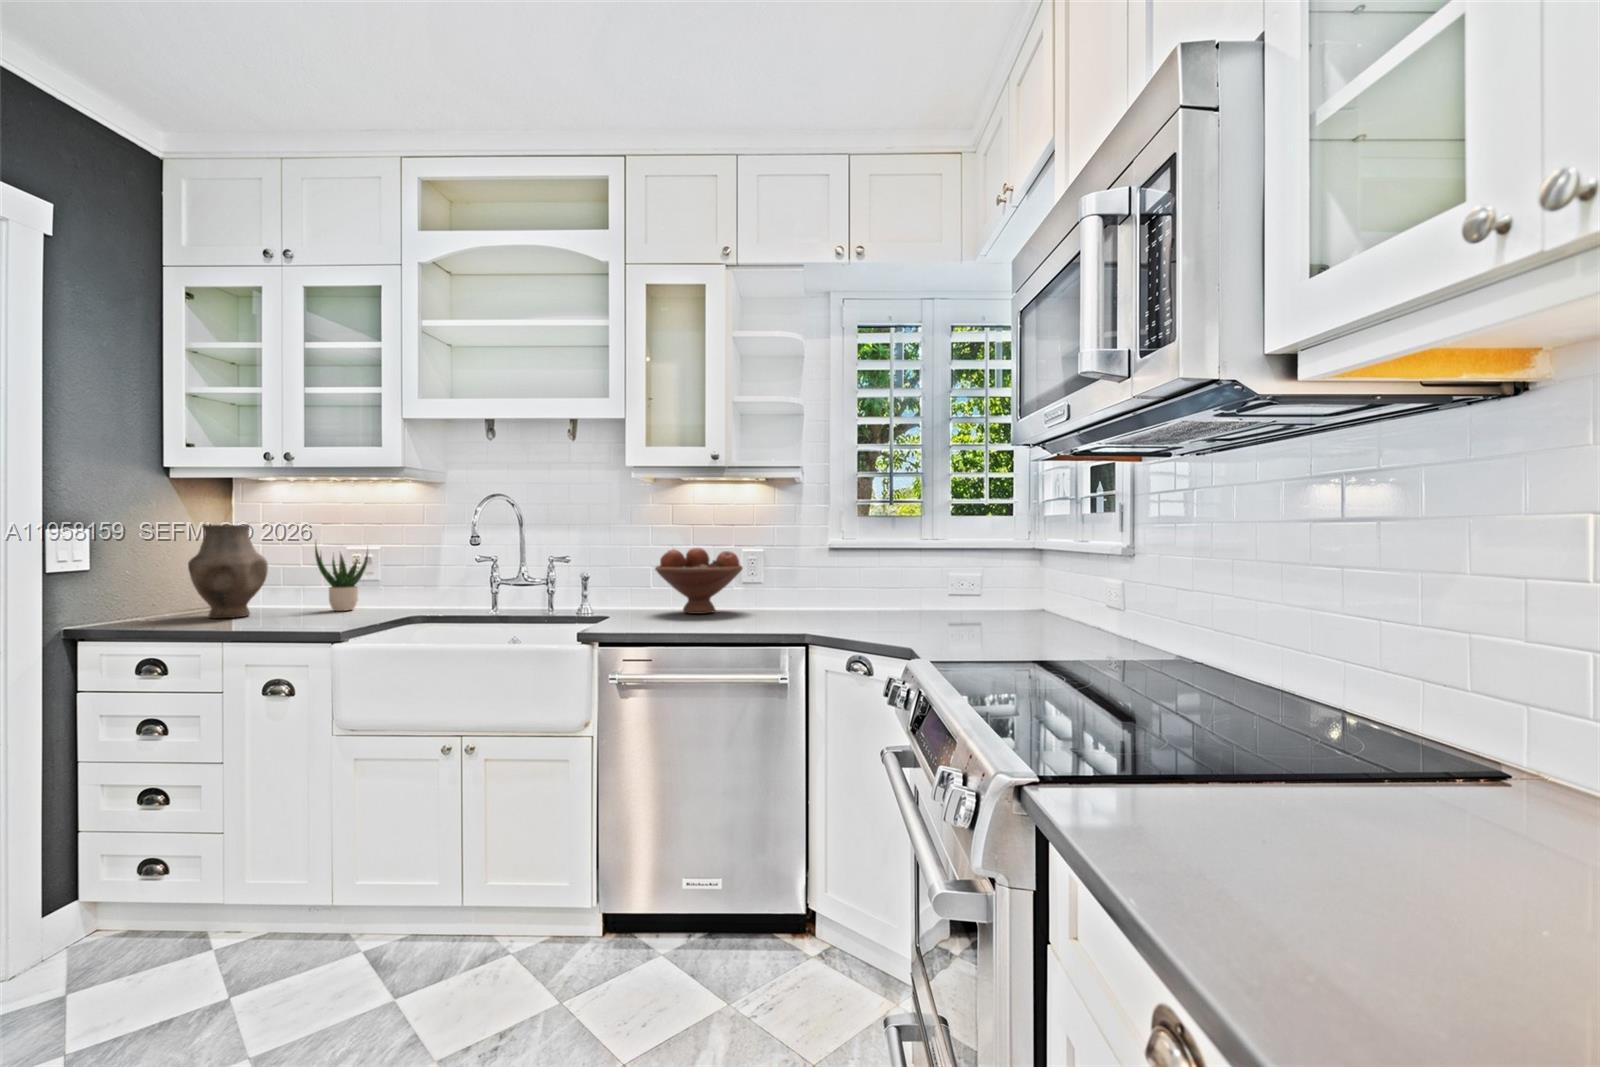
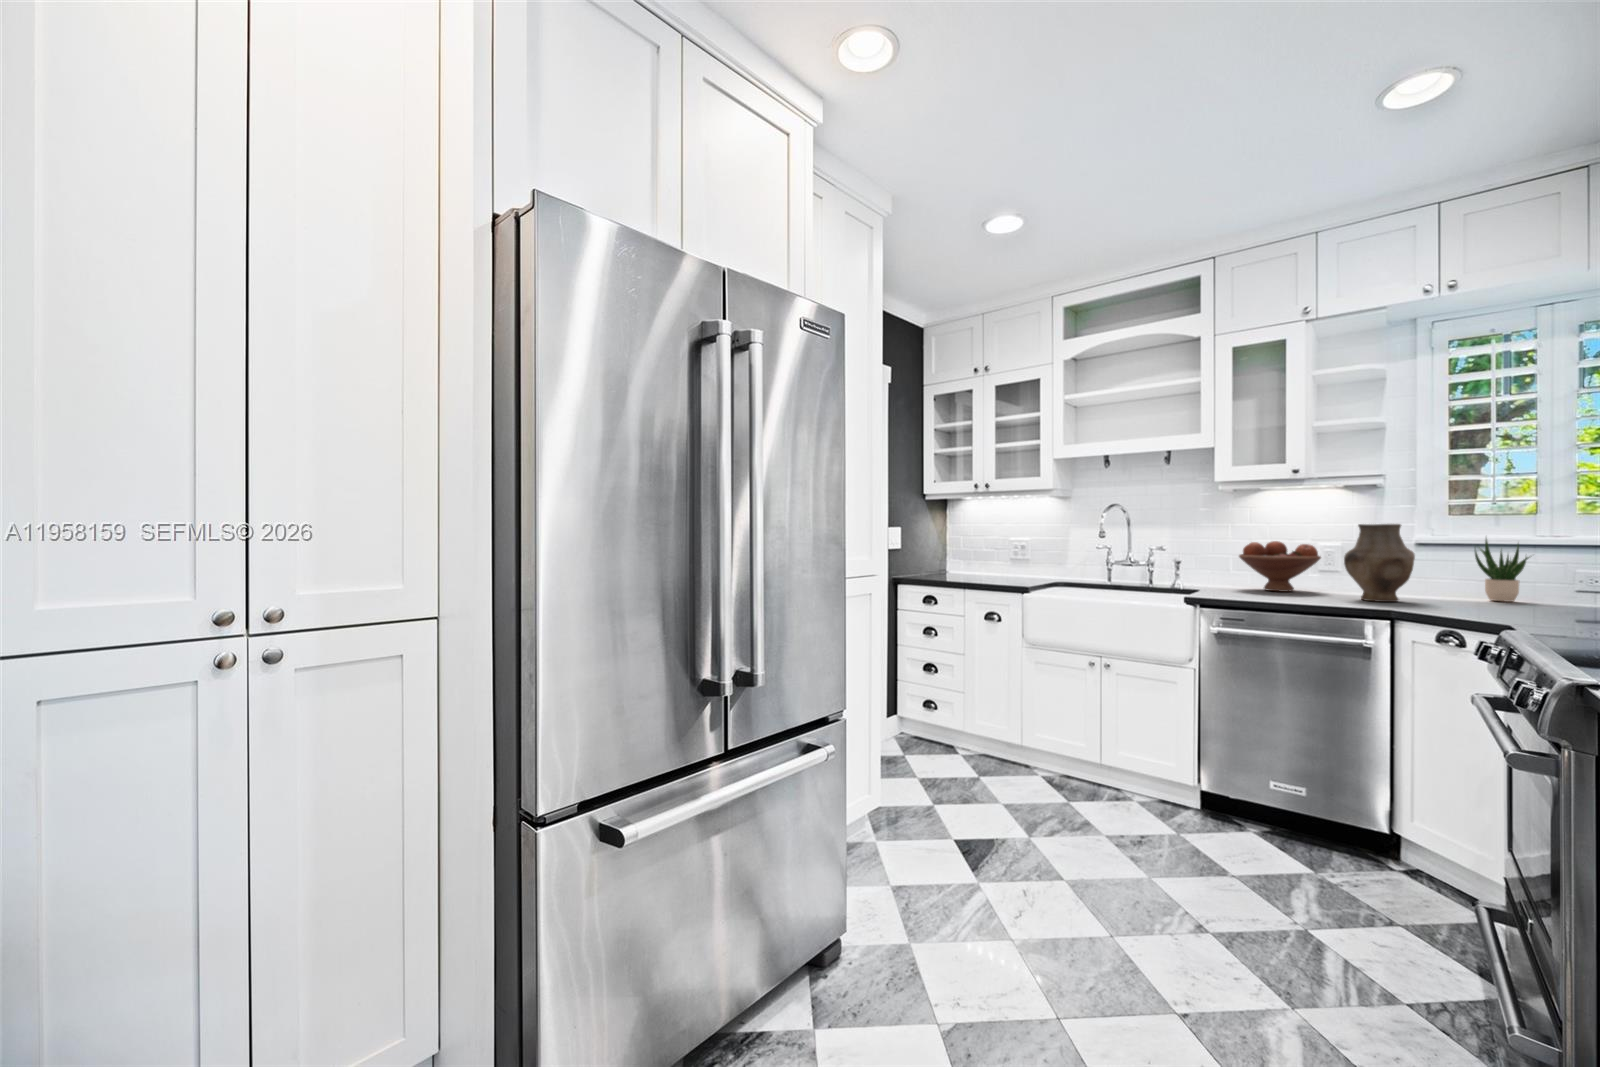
vase: present [188,524,268,618] -> present [1344,524,1415,602]
potted plant: present [315,545,368,611] -> present [1475,539,1529,602]

